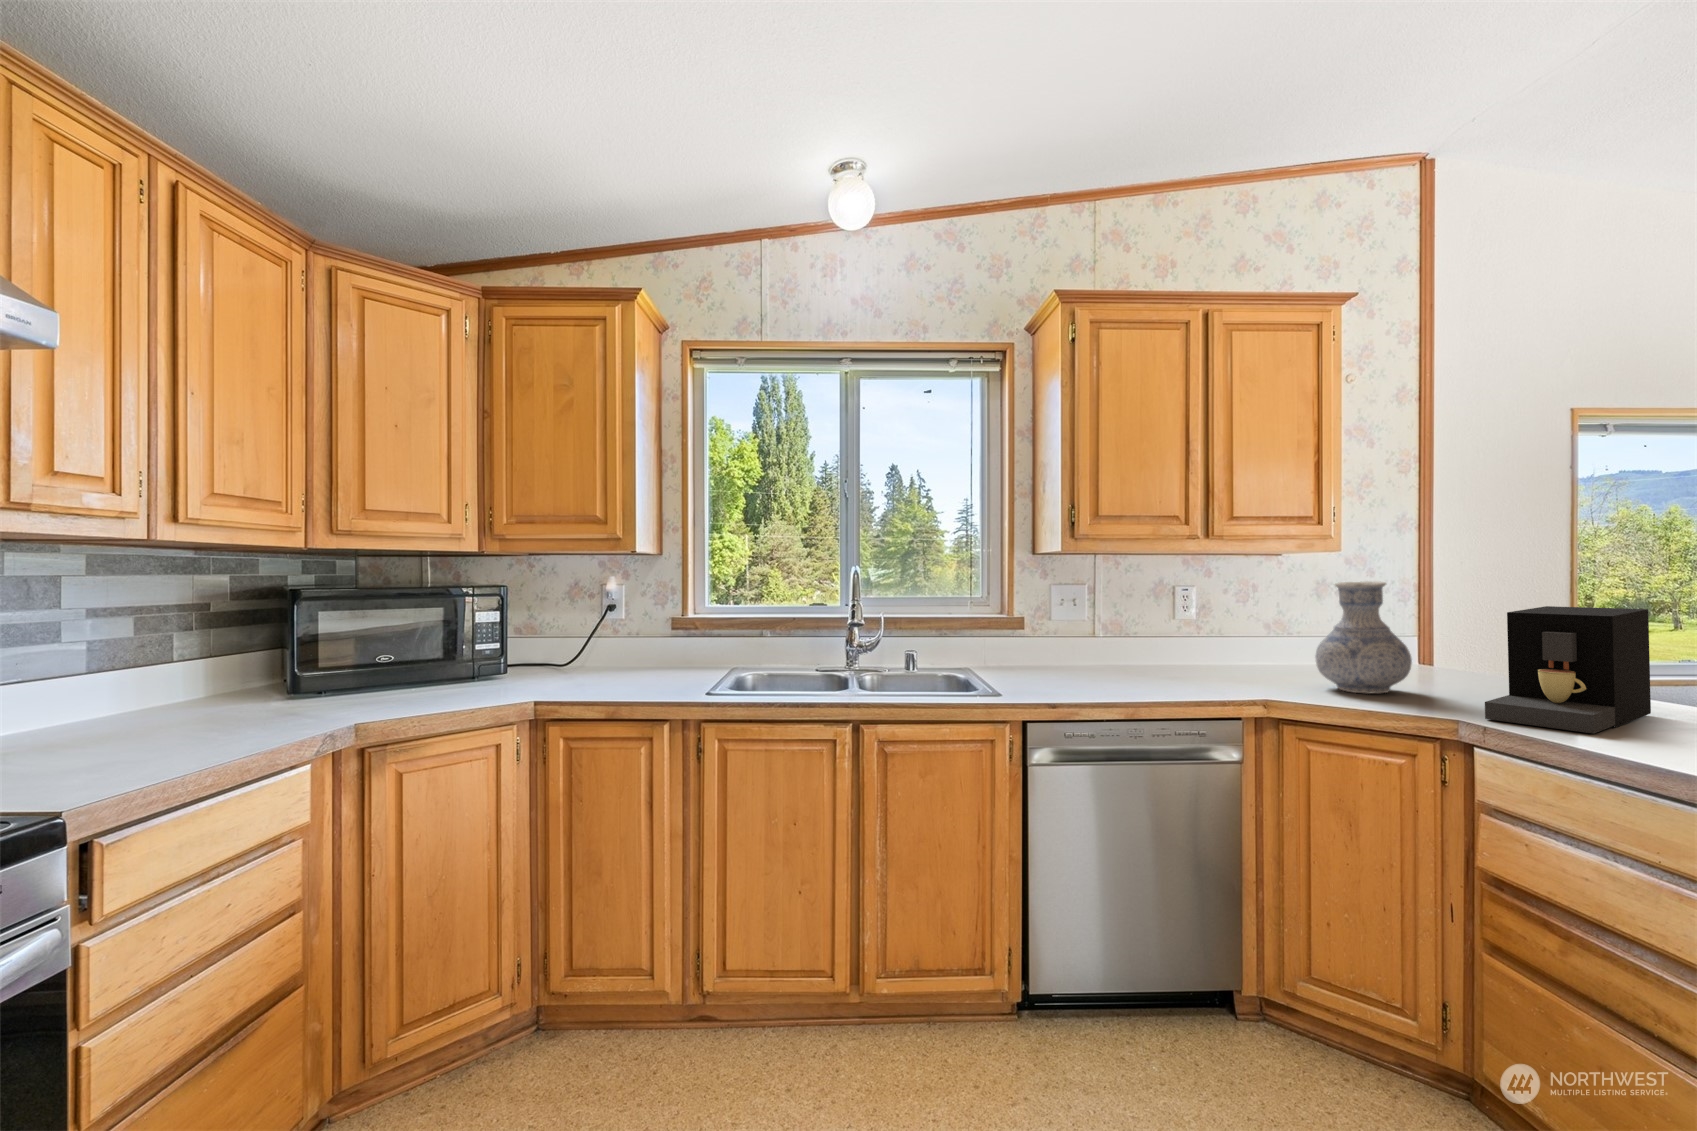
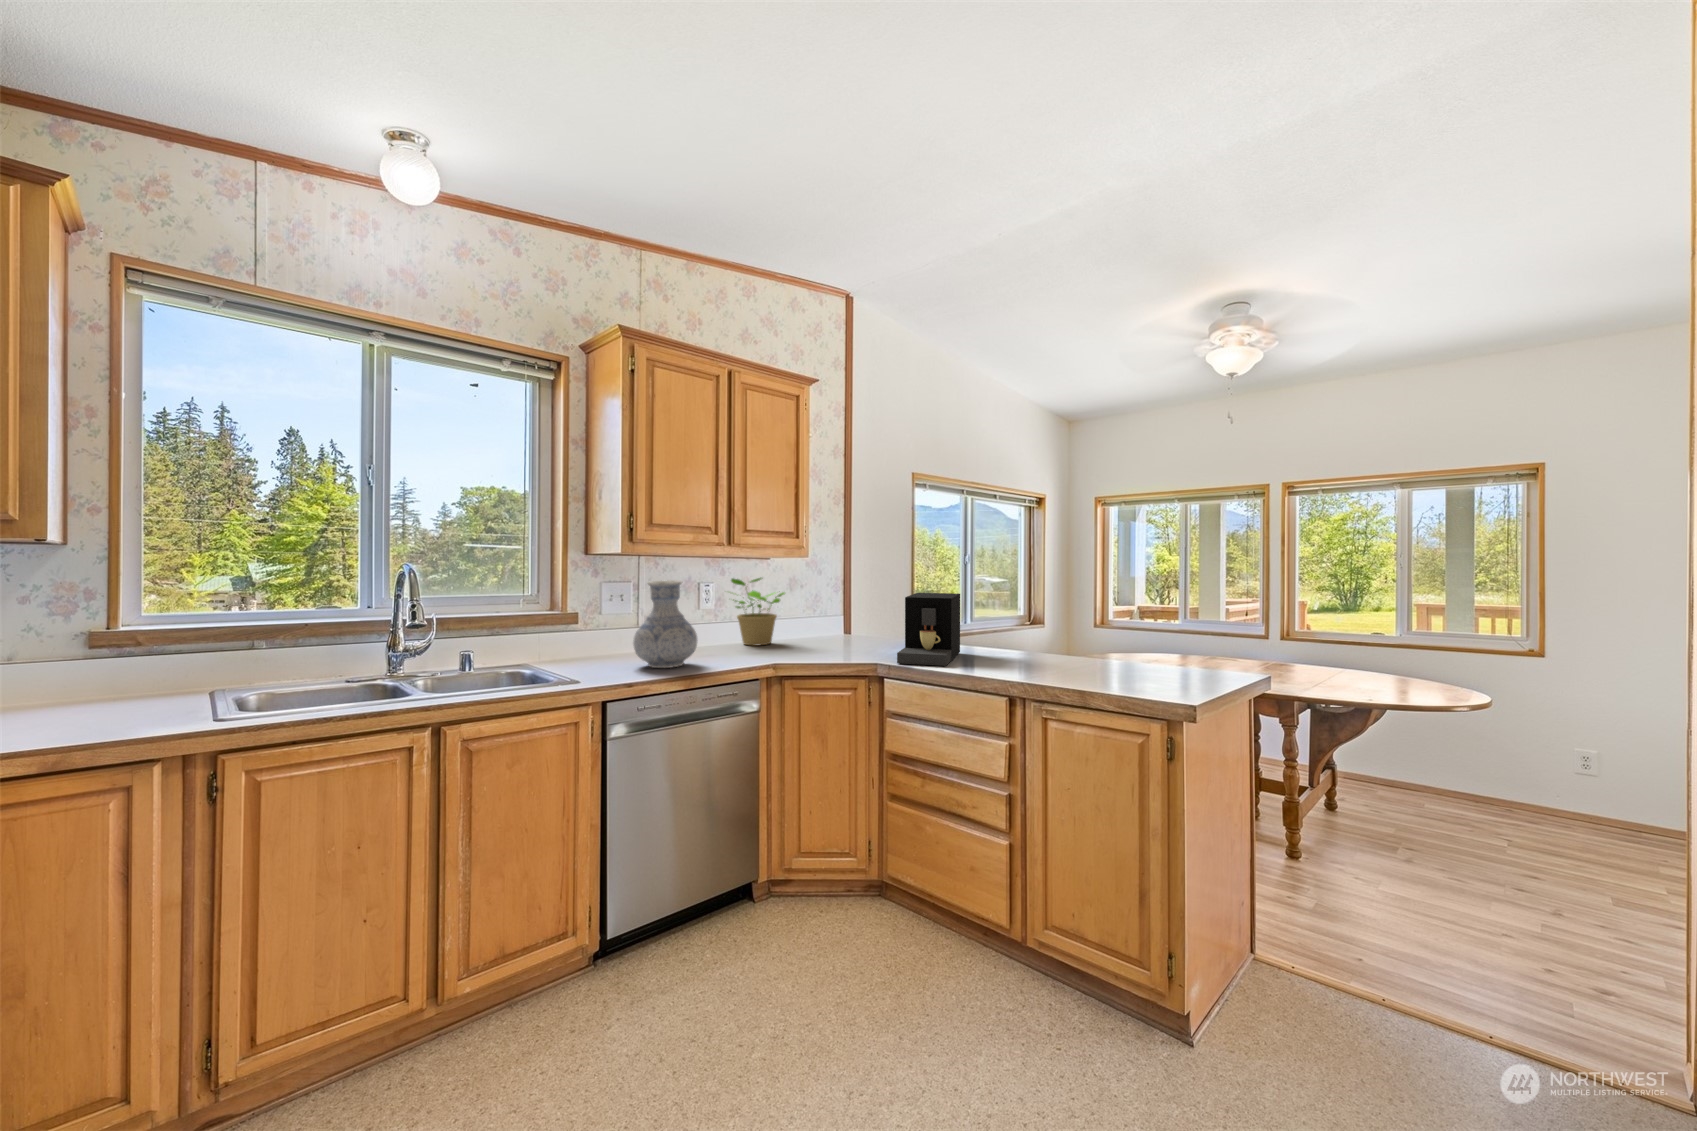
potted plant: none [1209,581,1304,673] -> present [731,578,785,646]
vase: present [1315,581,1412,694] -> present [633,580,698,668]

